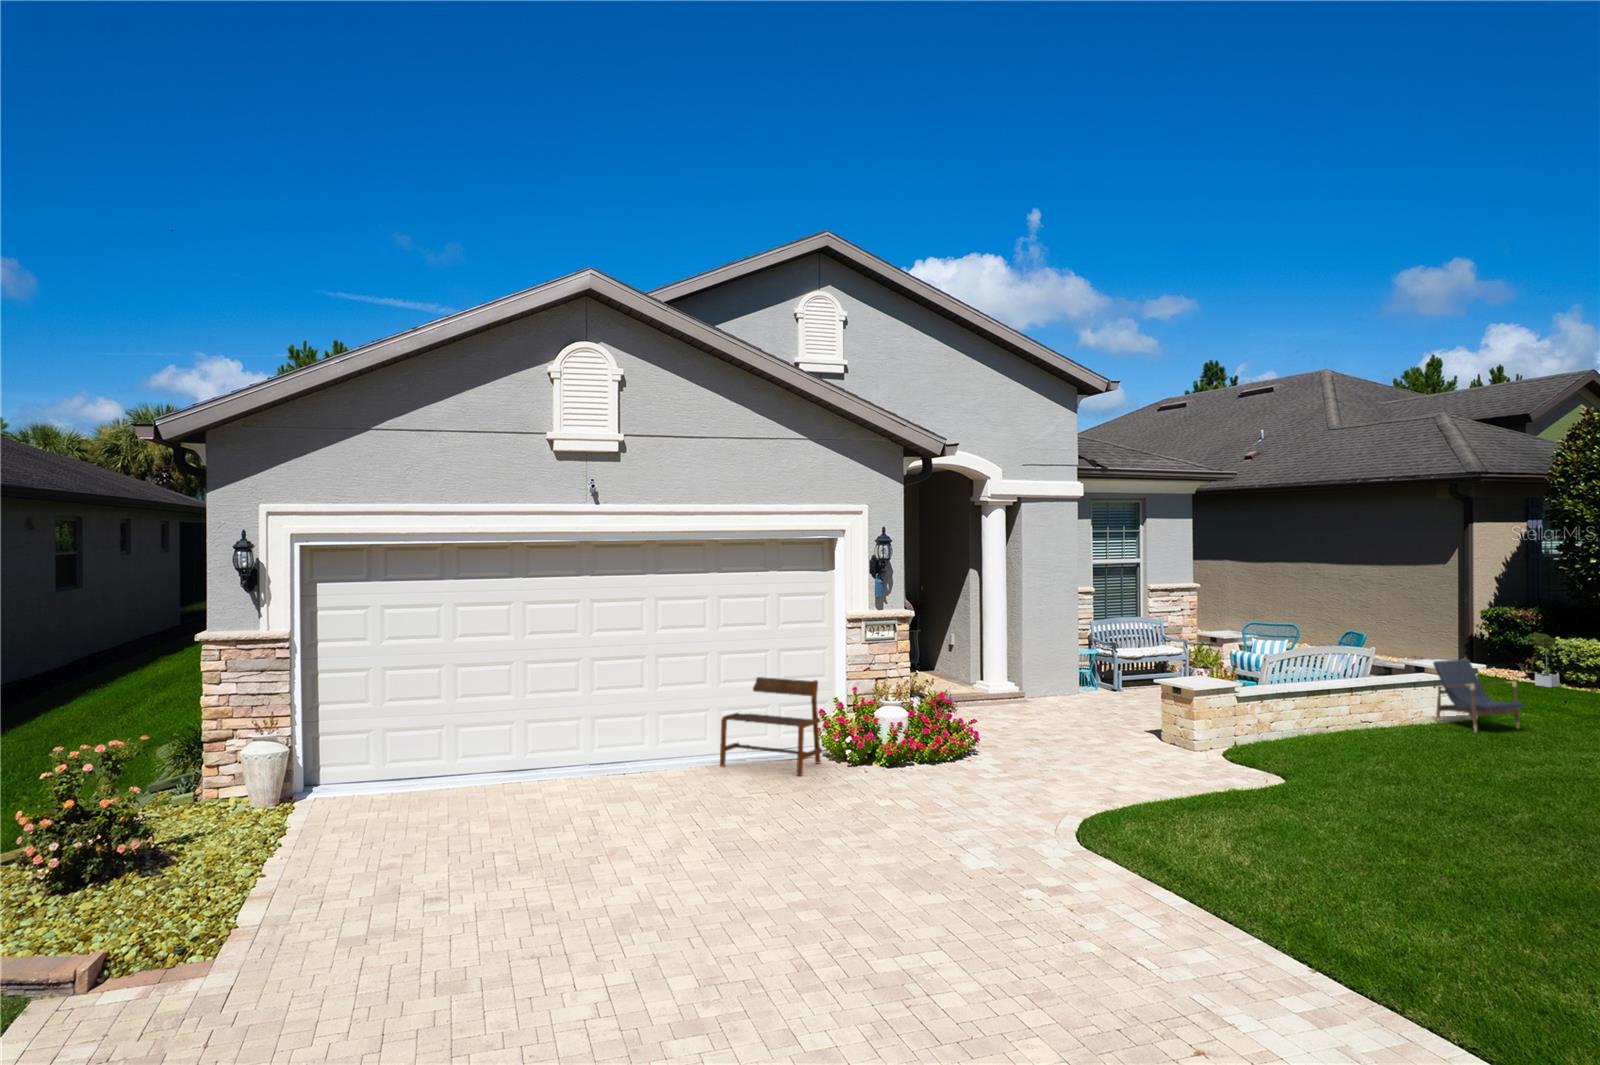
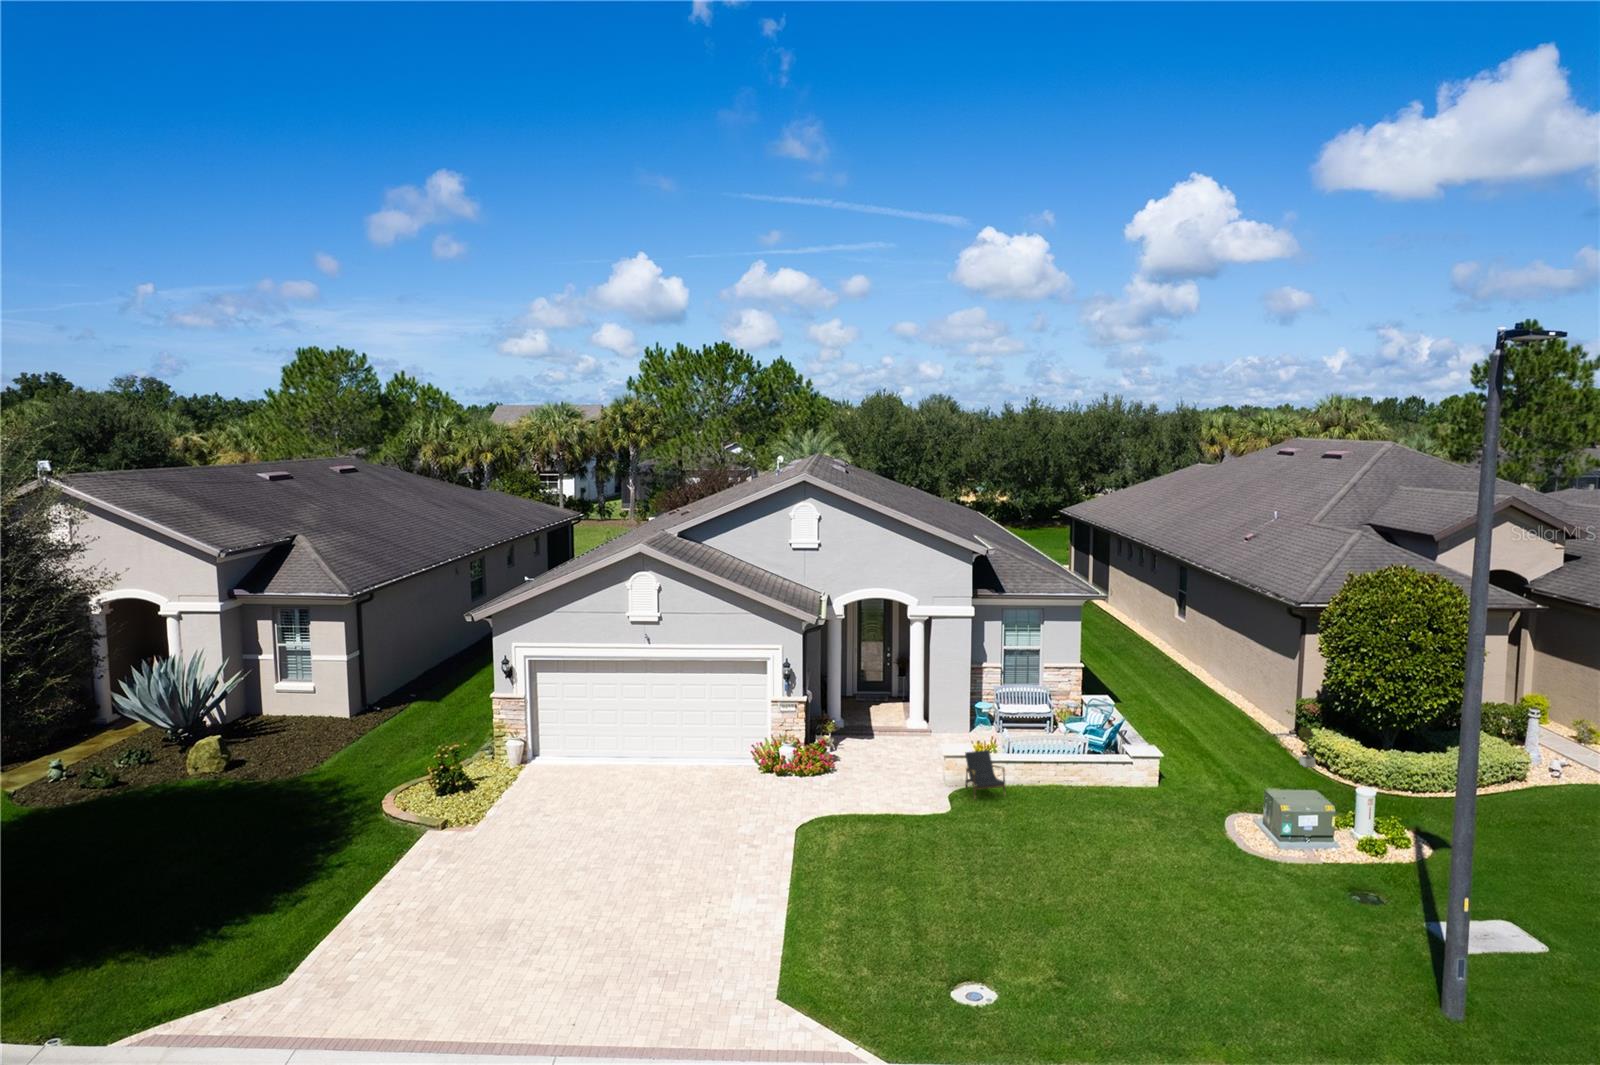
lounge chair: present [1433,659,1524,732] -> present [965,750,1005,798]
bench: present [720,677,822,776] -> none [706,724,752,778]

